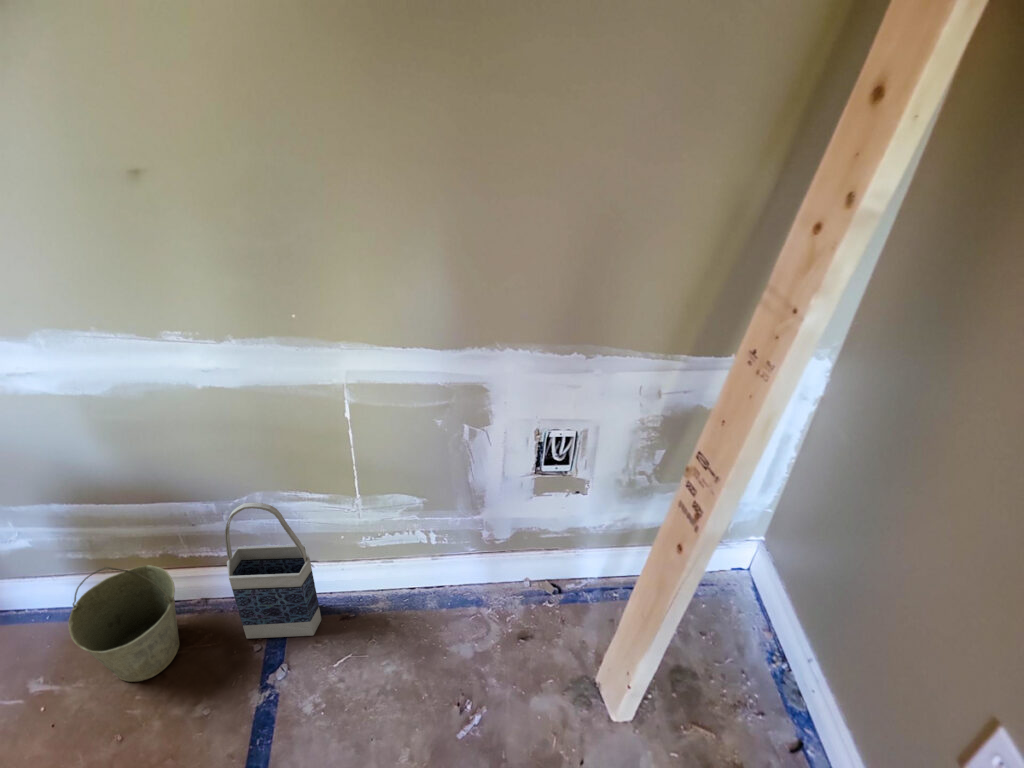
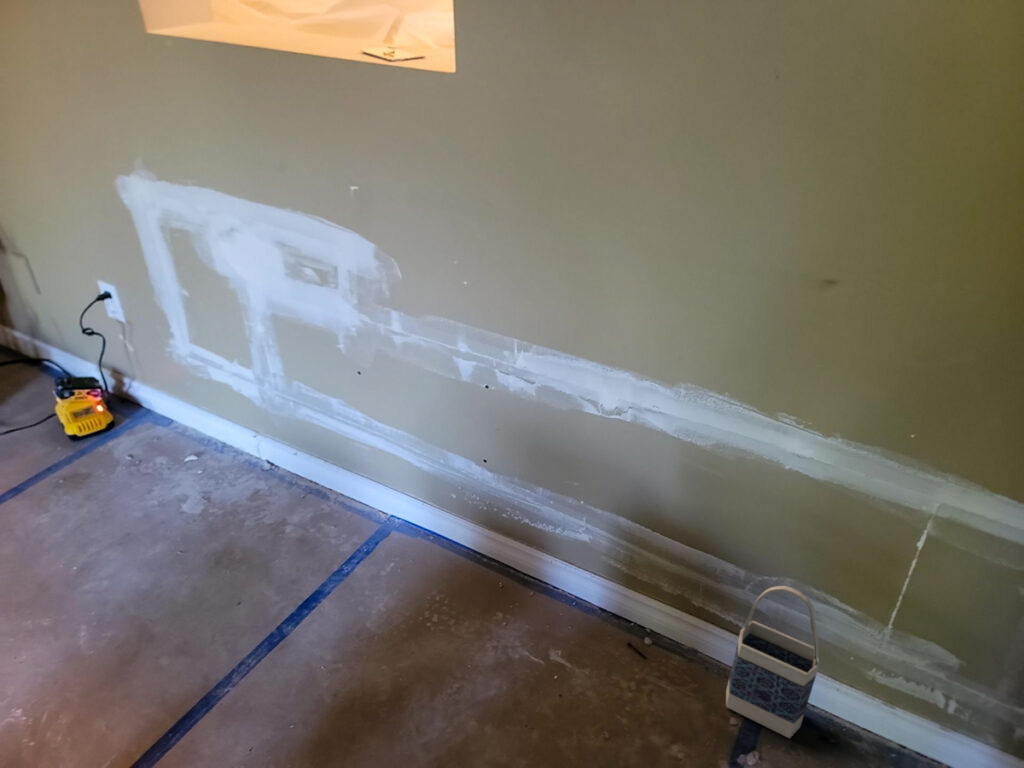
bucket: present [68,565,179,682] -> none [604,587,688,697]

